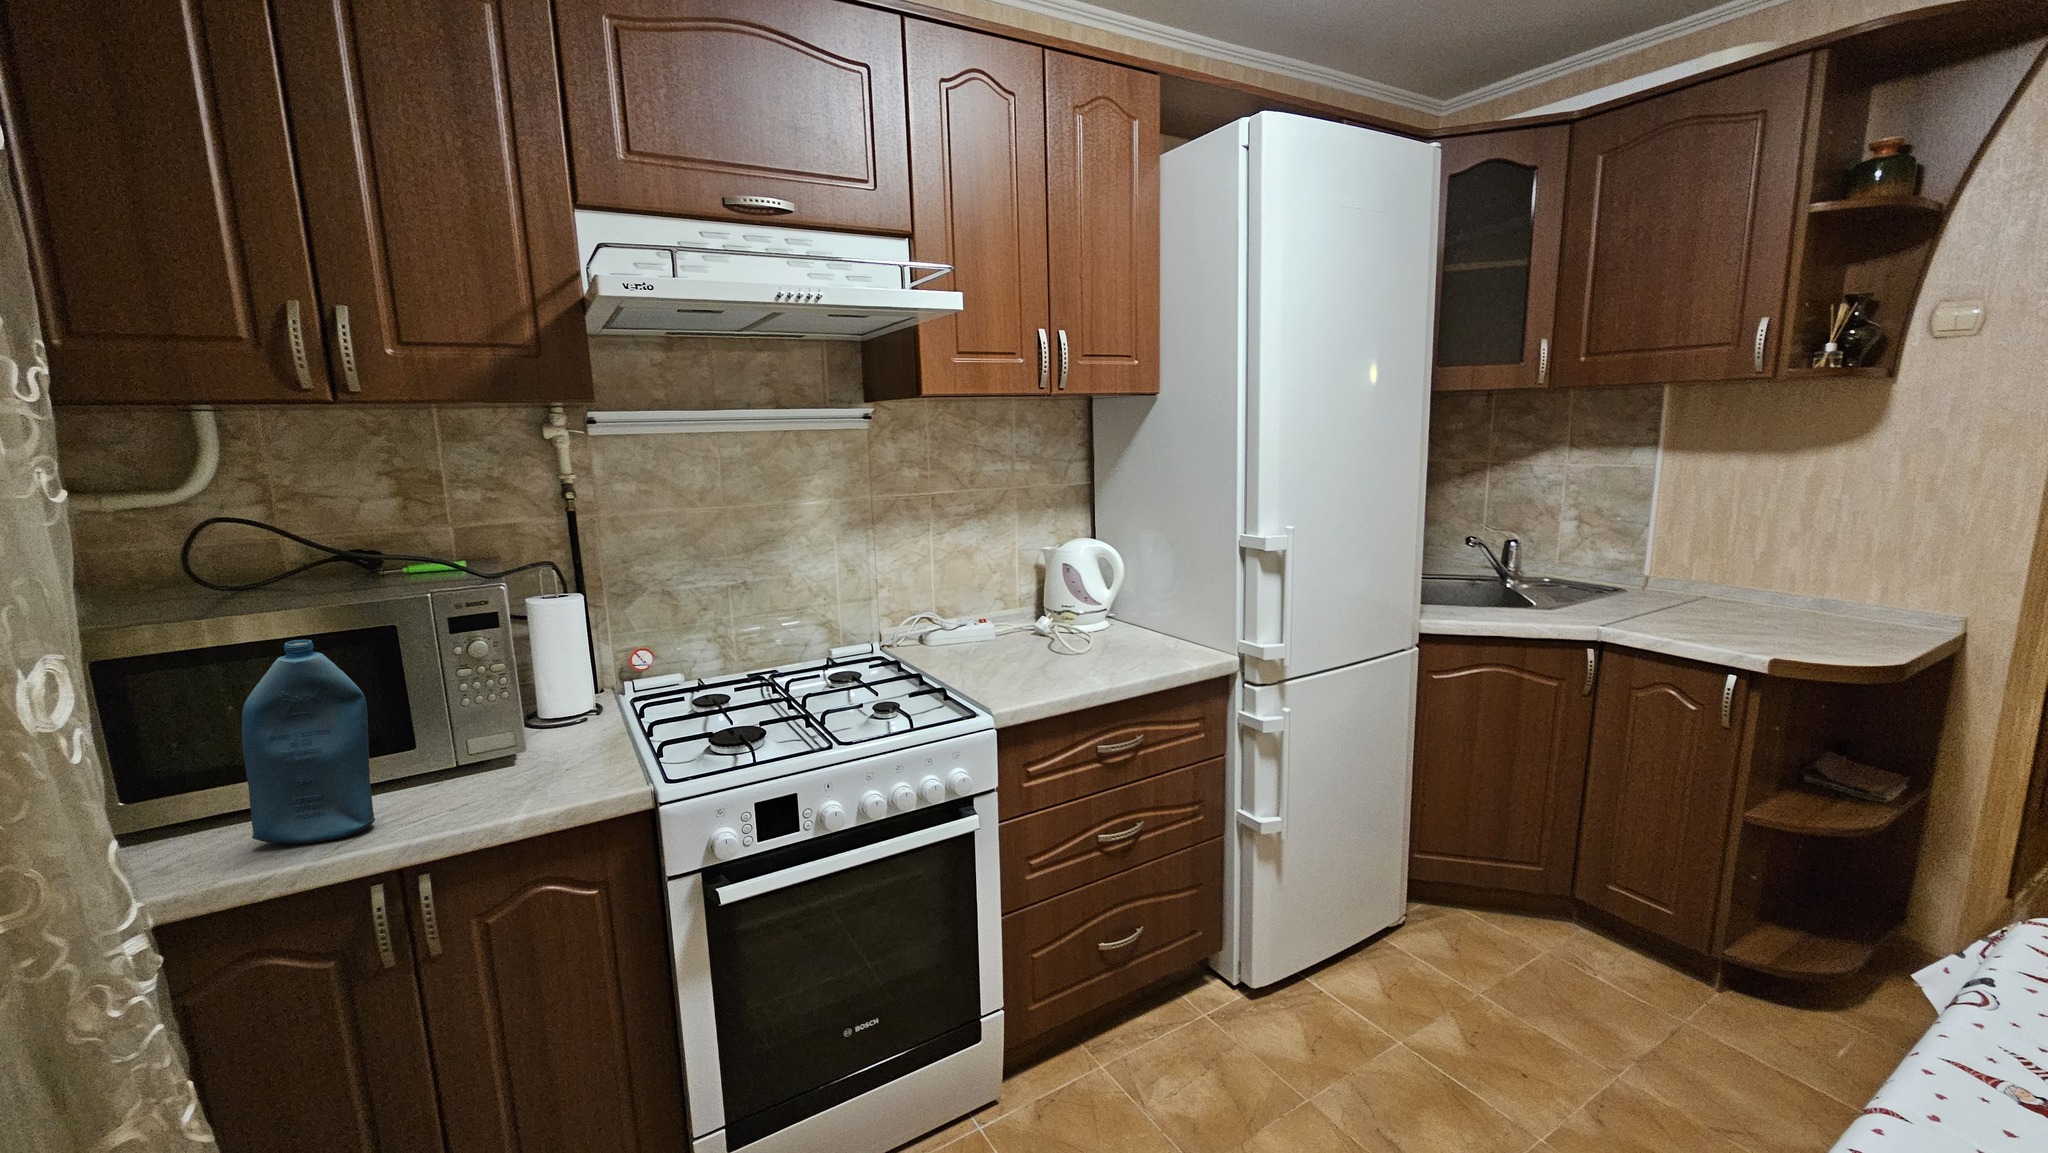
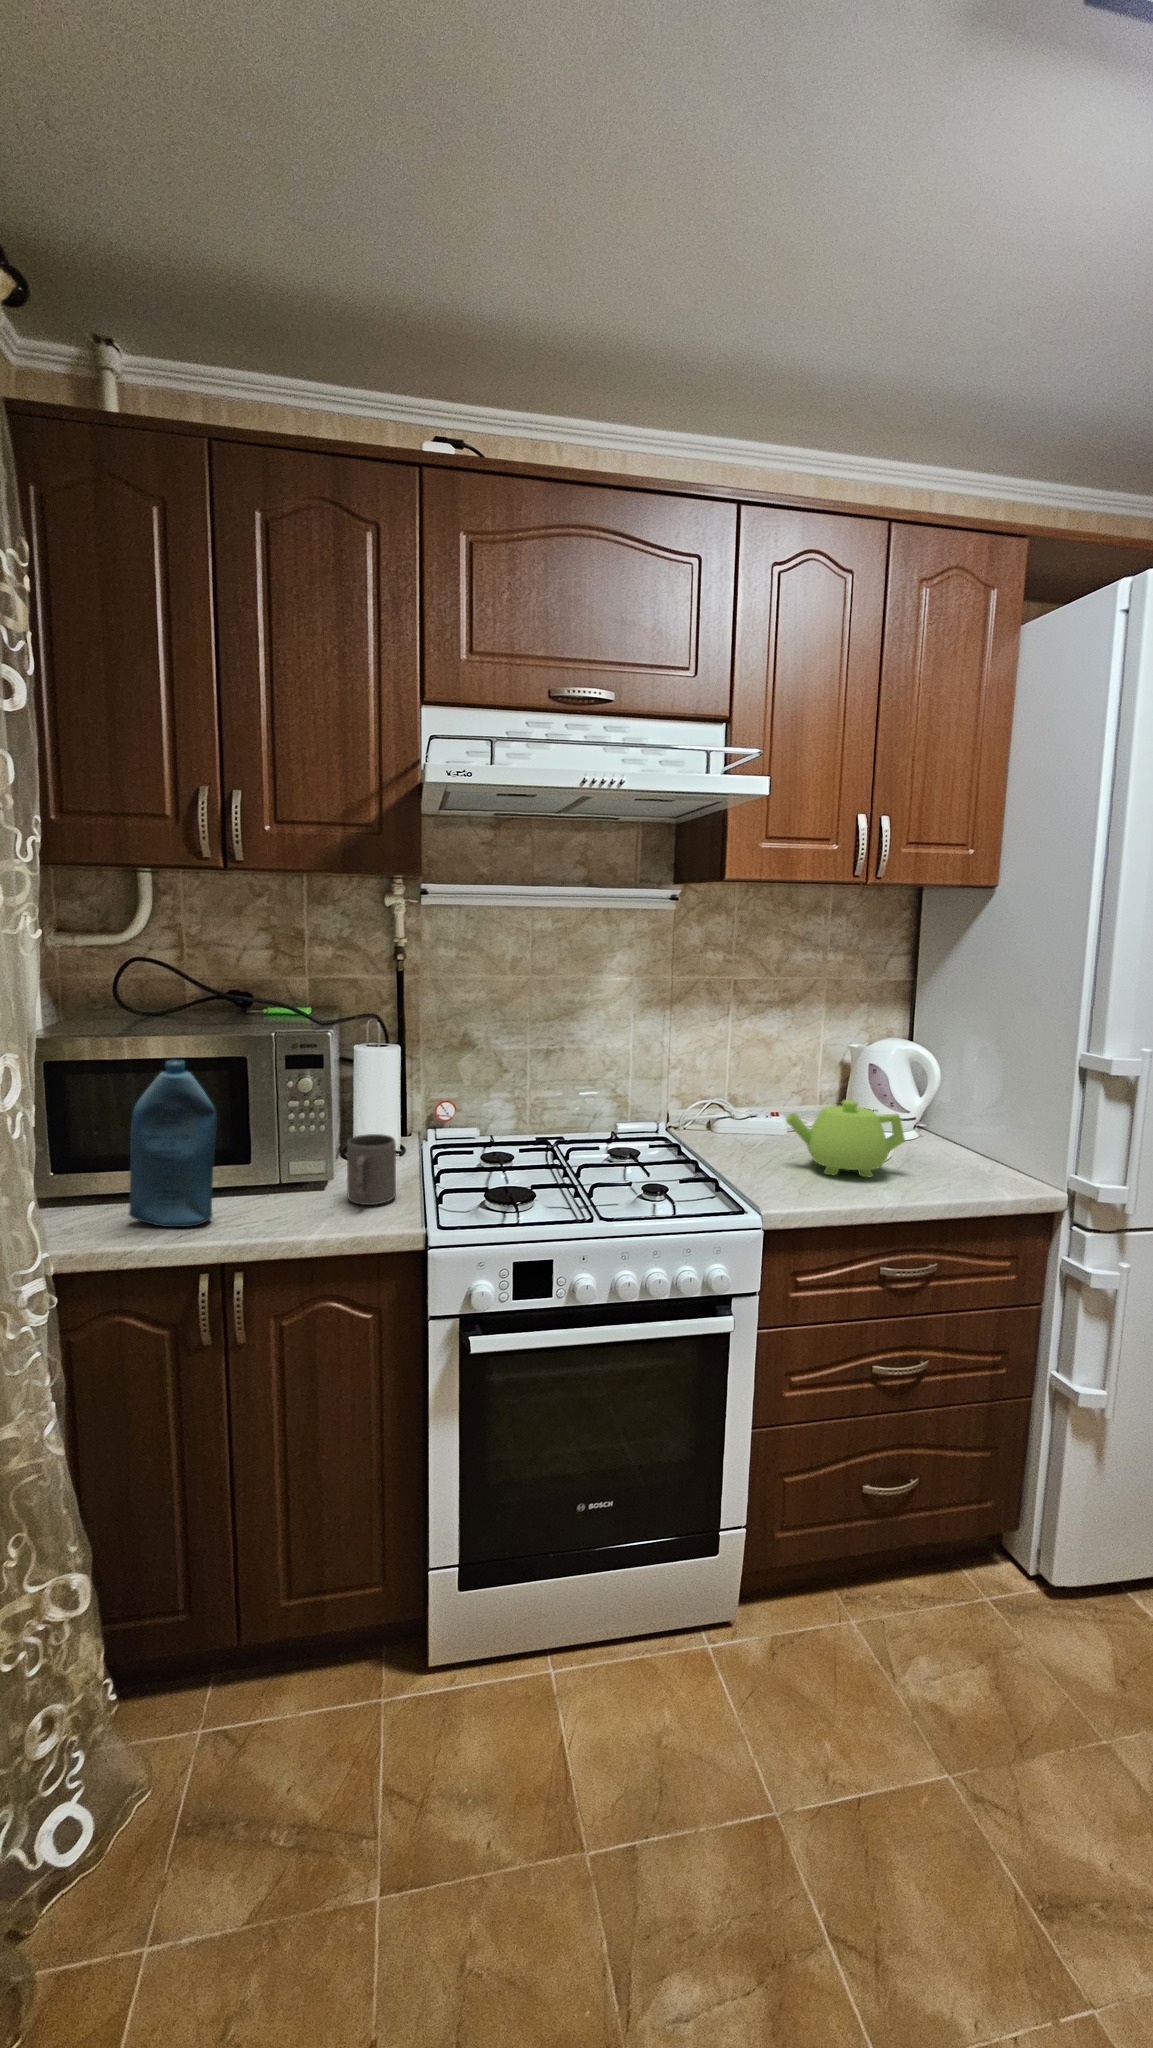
teapot: none [998,600,1105,671] -> present [786,1100,905,1178]
mug: none [540,694,607,775] -> present [347,1134,396,1205]

